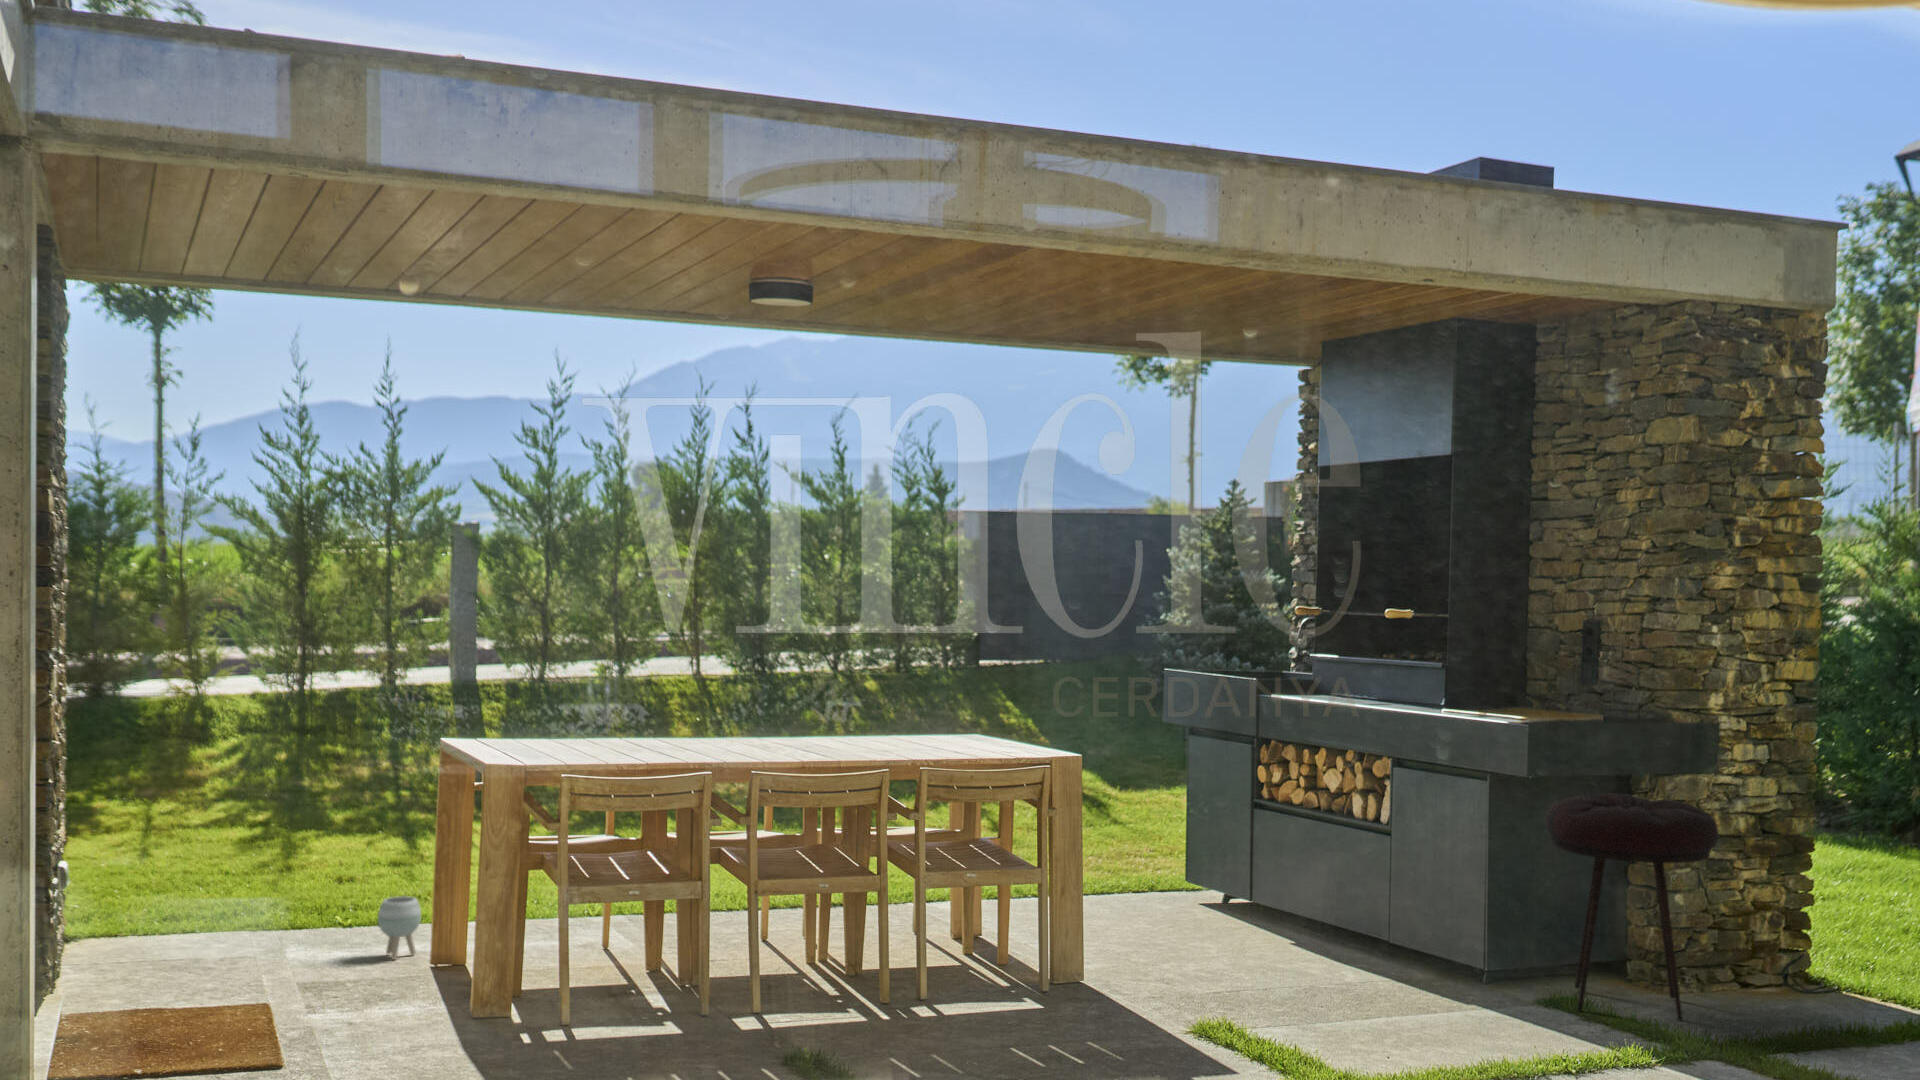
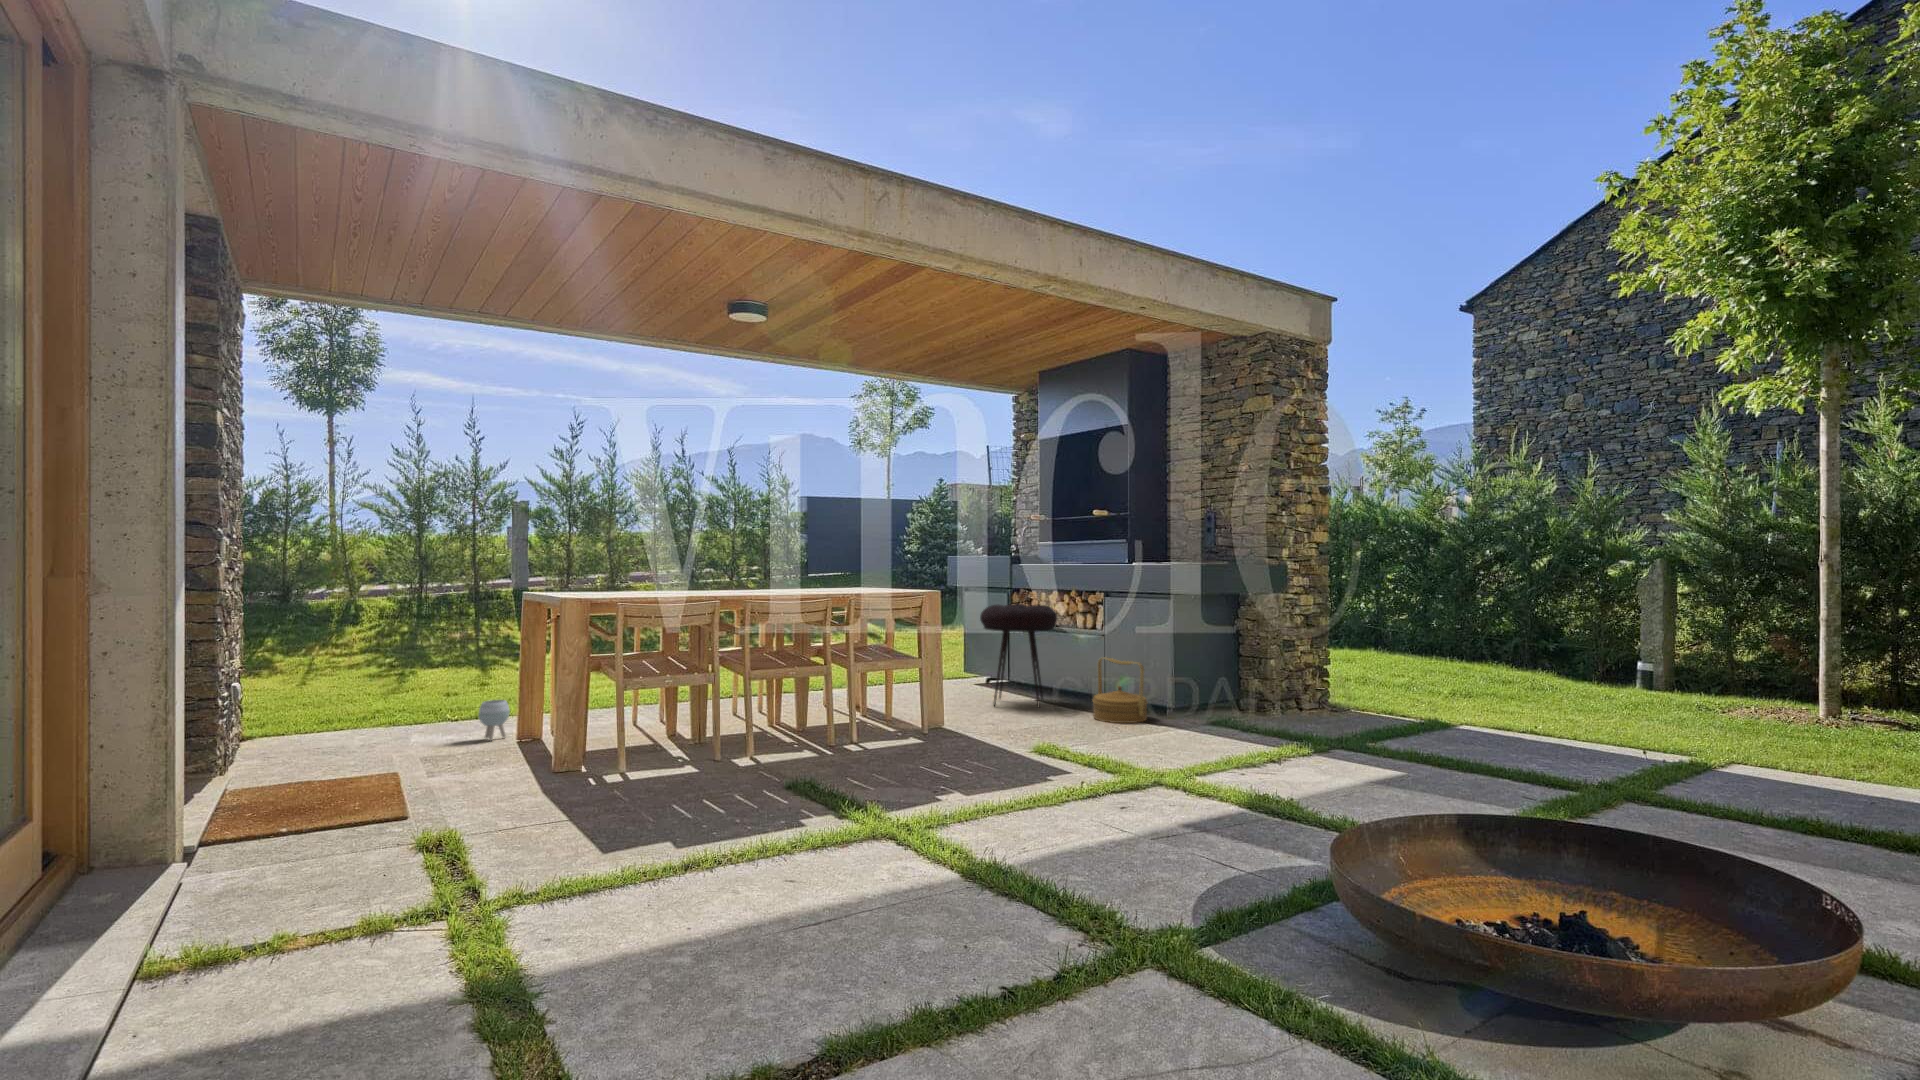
stool: present [1545,793,1719,1021] -> present [980,604,1058,707]
woven basket: none [1346,874,1445,996] -> present [1093,657,1148,723]

